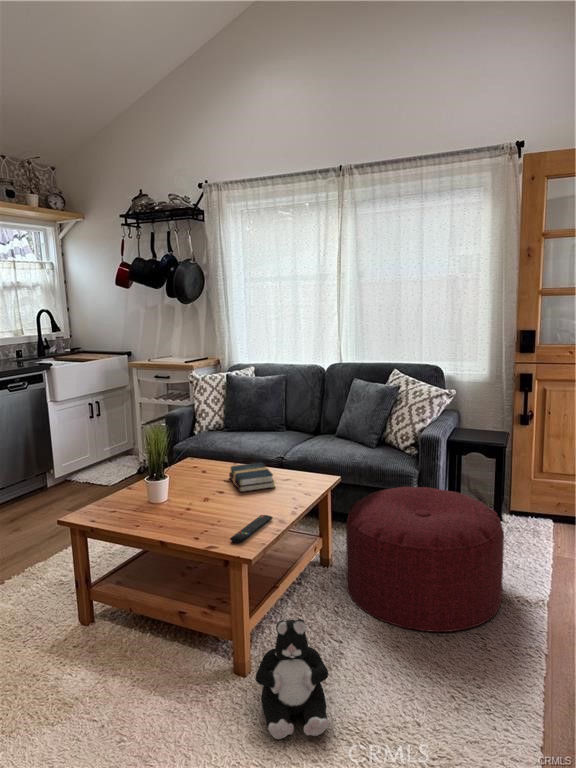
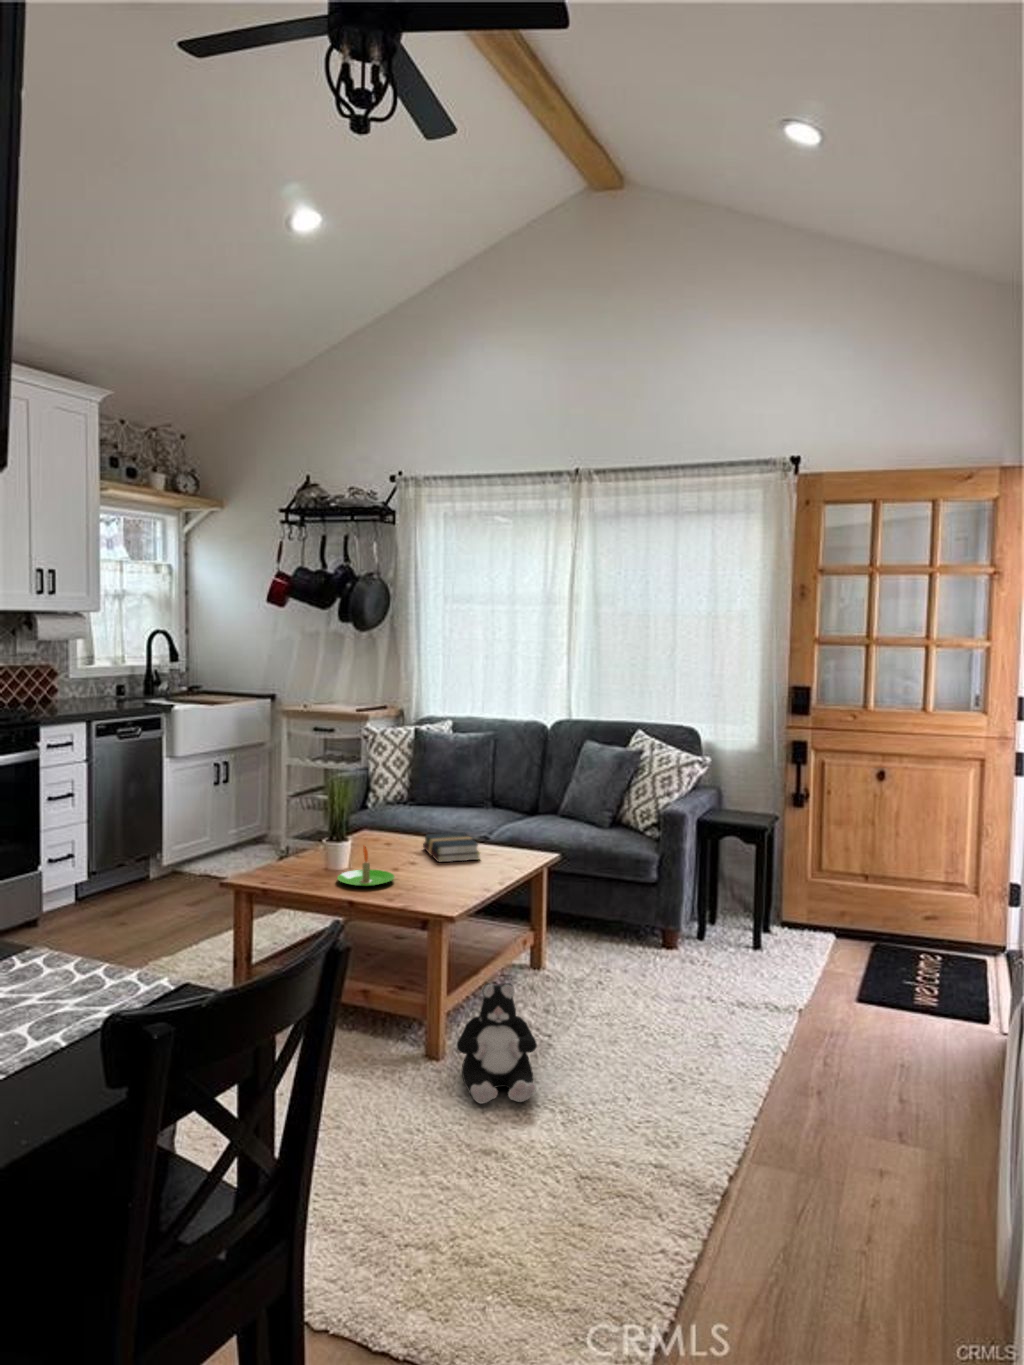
candle: none [152,487,201,524] -> present [337,846,394,886]
ottoman: present [346,487,504,632] -> none [562,871,751,1030]
remote control: present [230,515,273,543] -> none [432,882,479,905]

